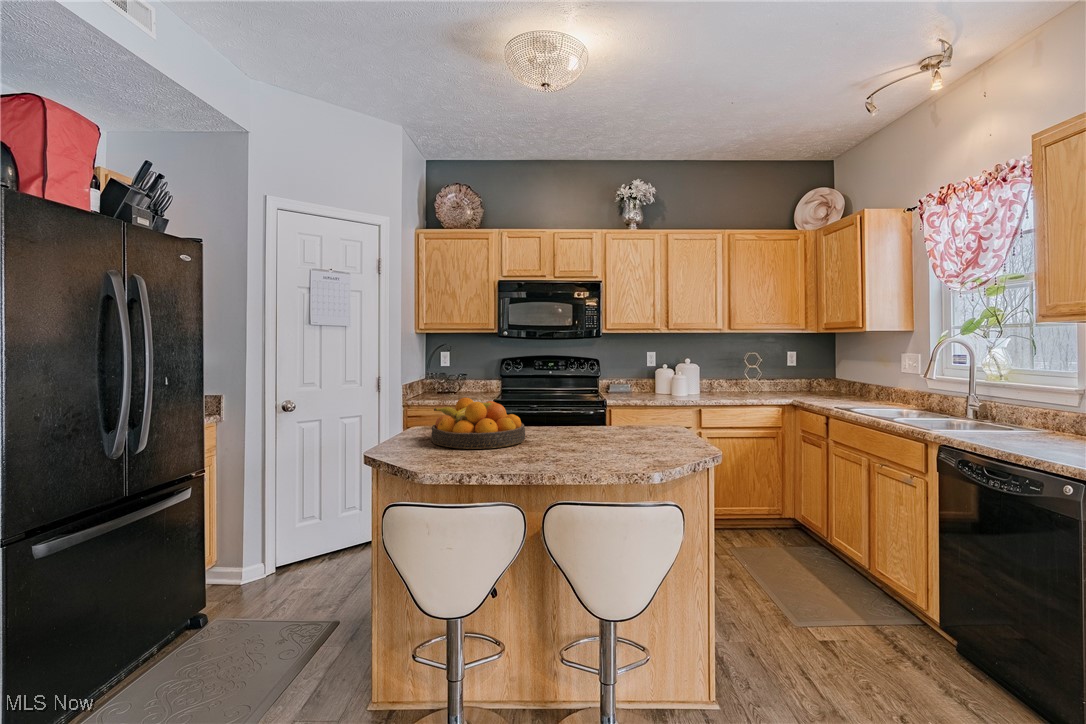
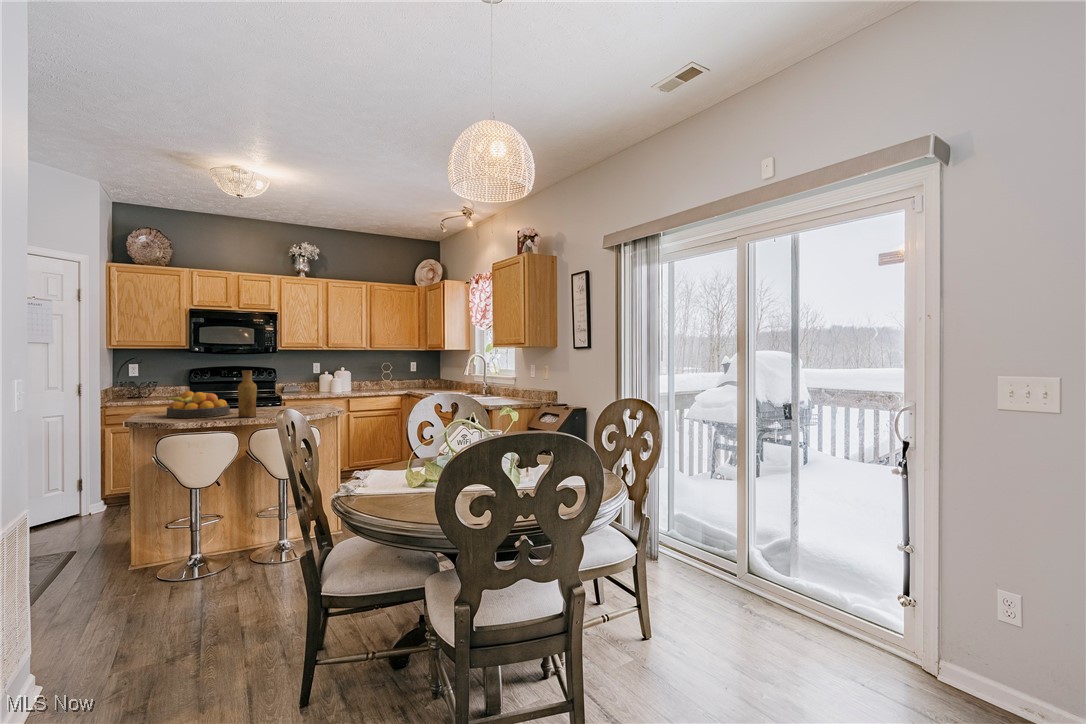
vase: none [533,364,566,458] -> present [238,370,257,418]

